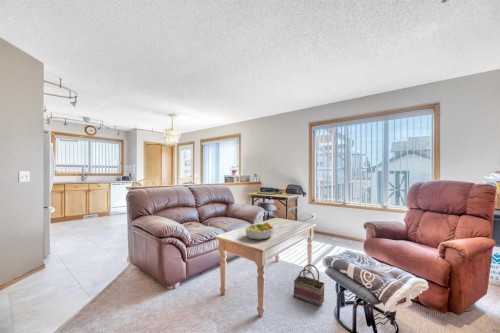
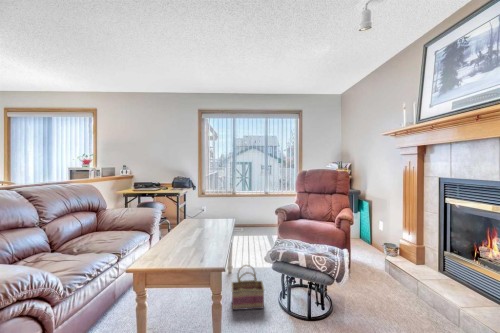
fruit bowl: present [246,222,274,240] -> none [164,226,200,254]

